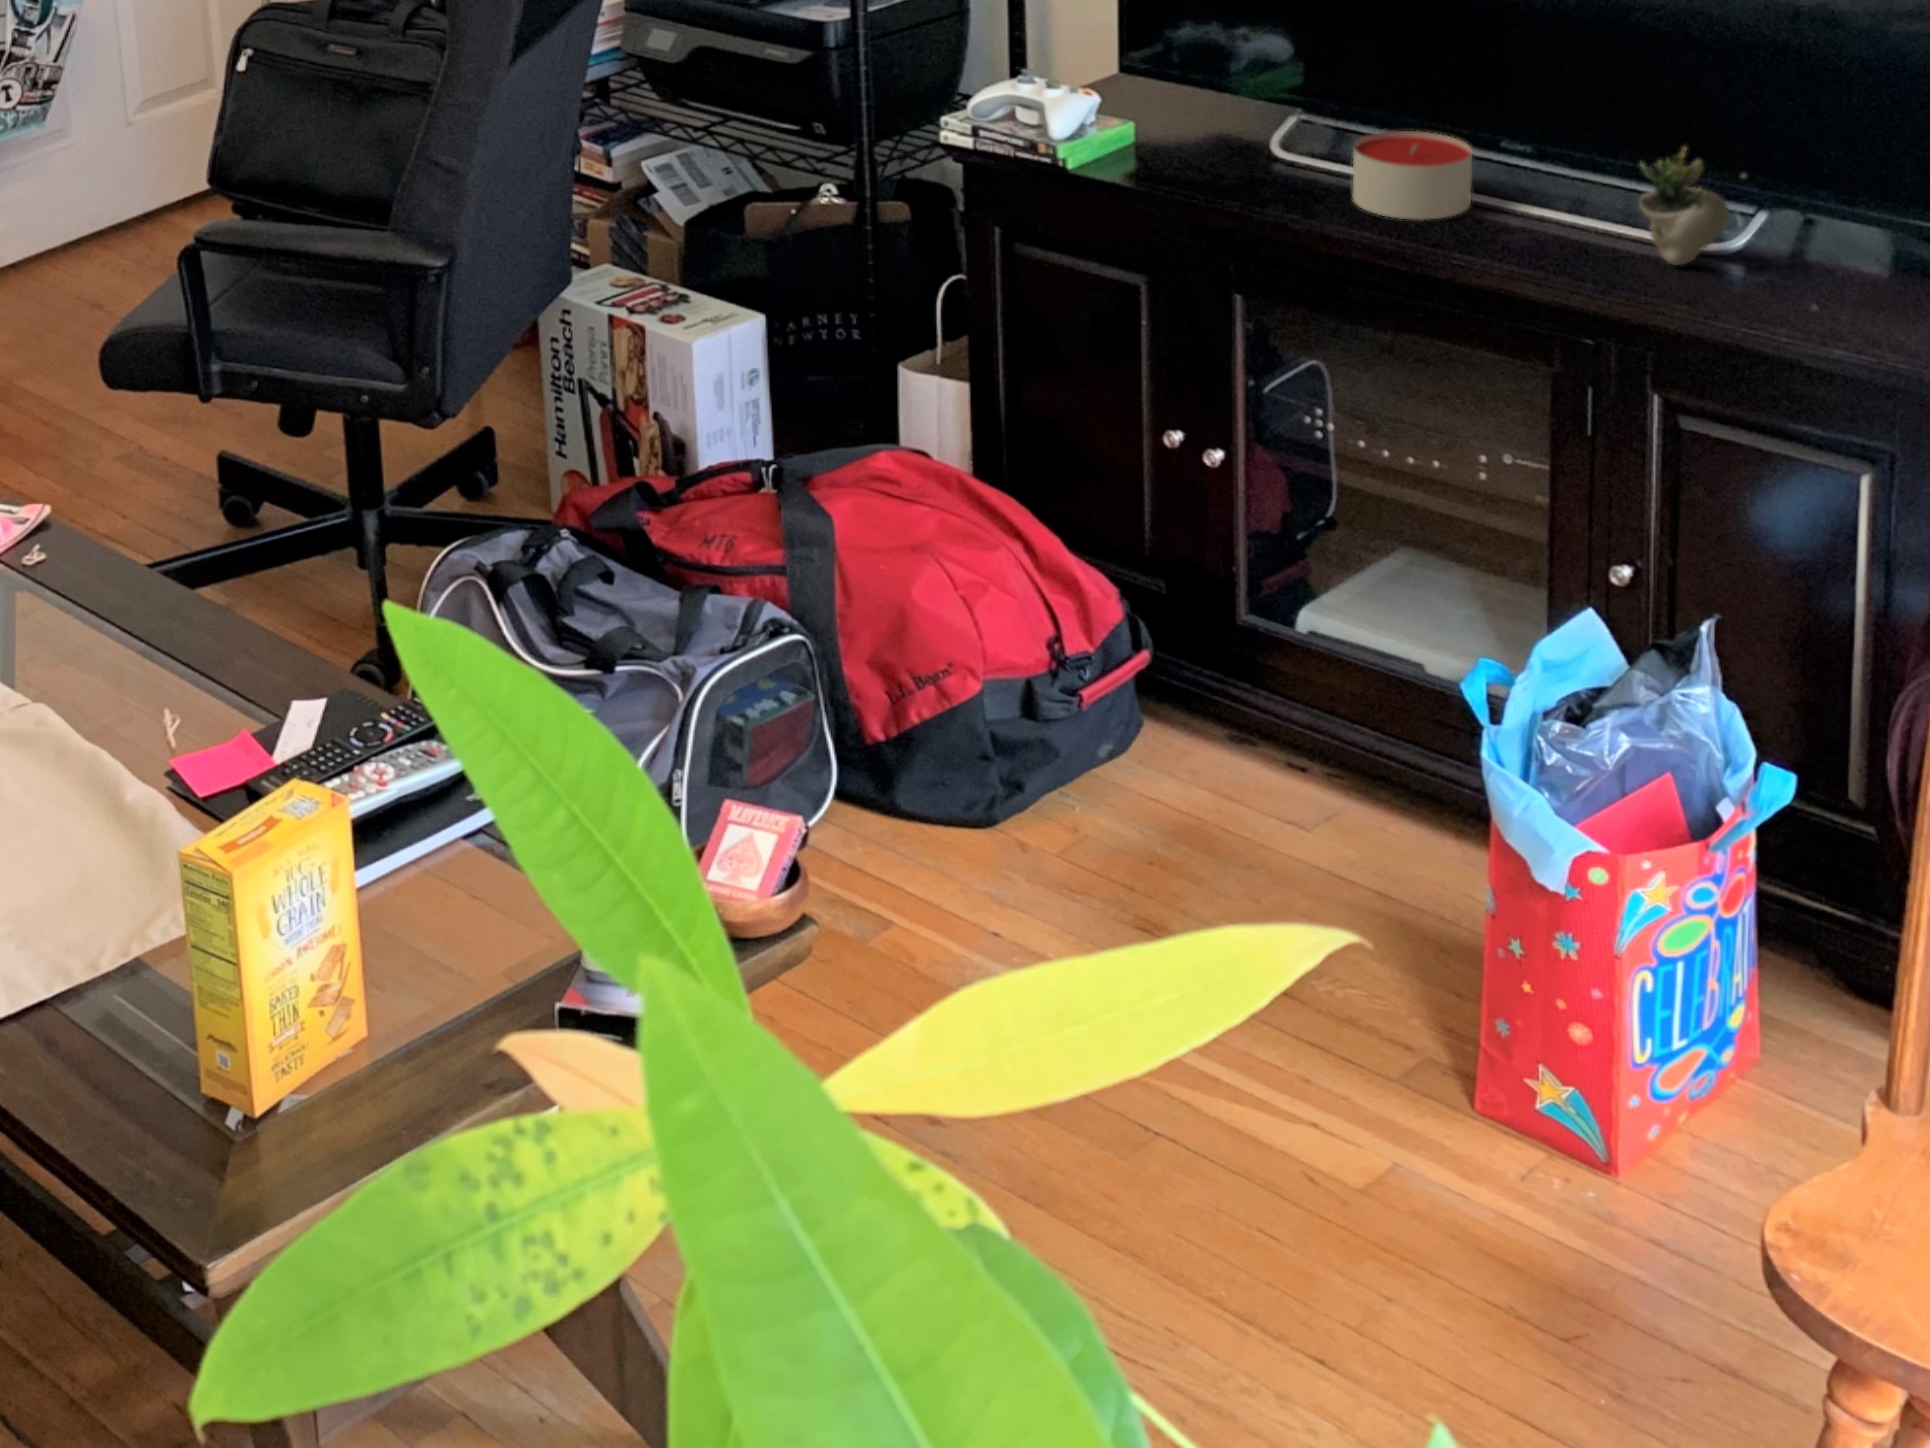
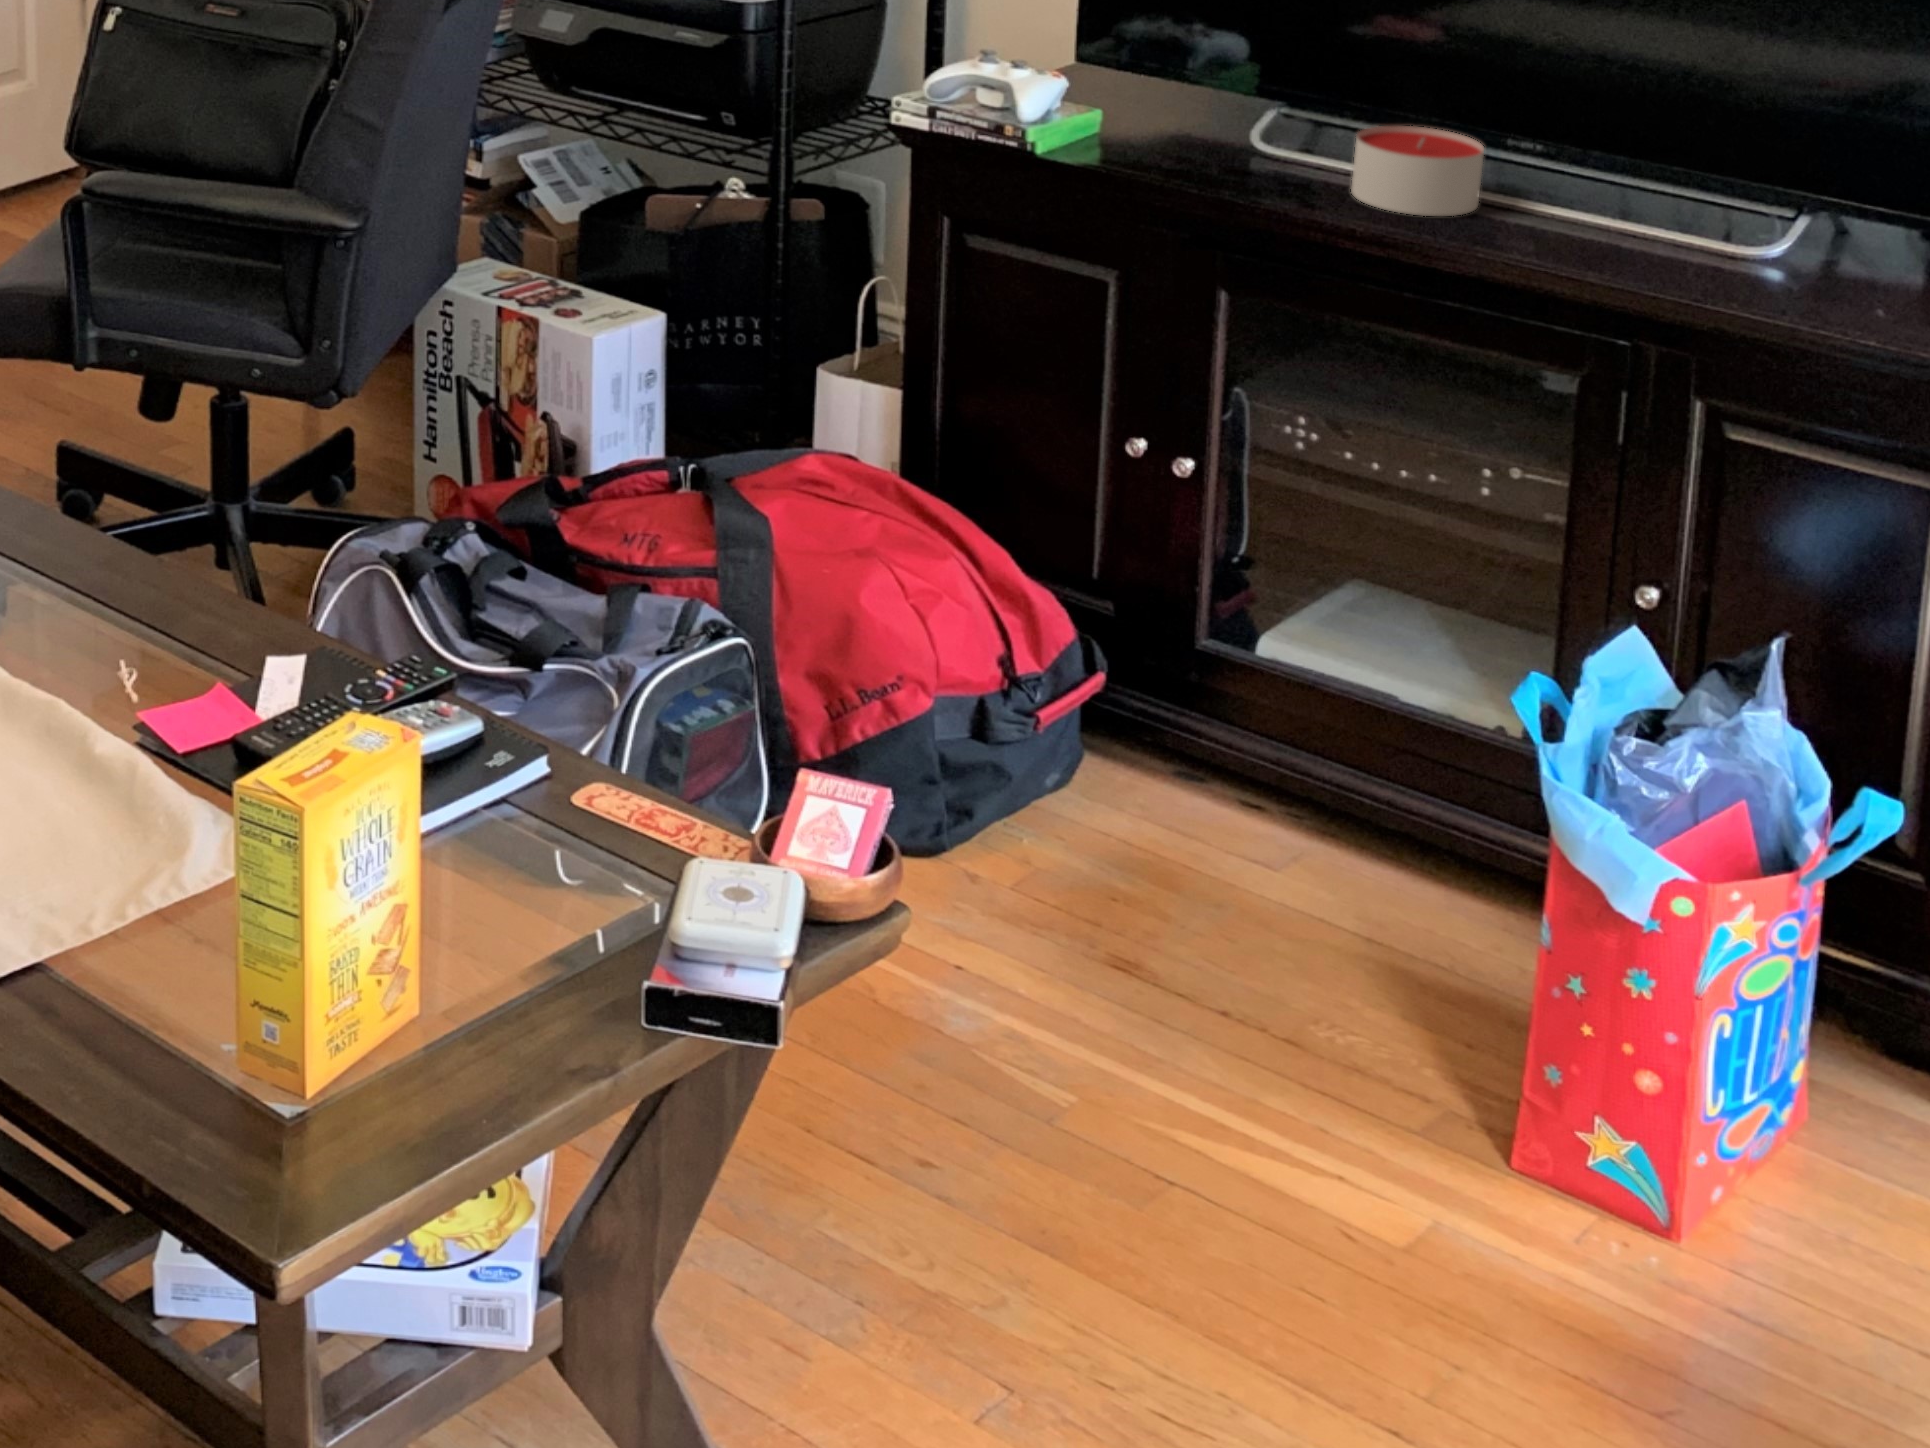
succulent plant: present [1640,147,1746,265] -> none [1680,141,1817,269]

